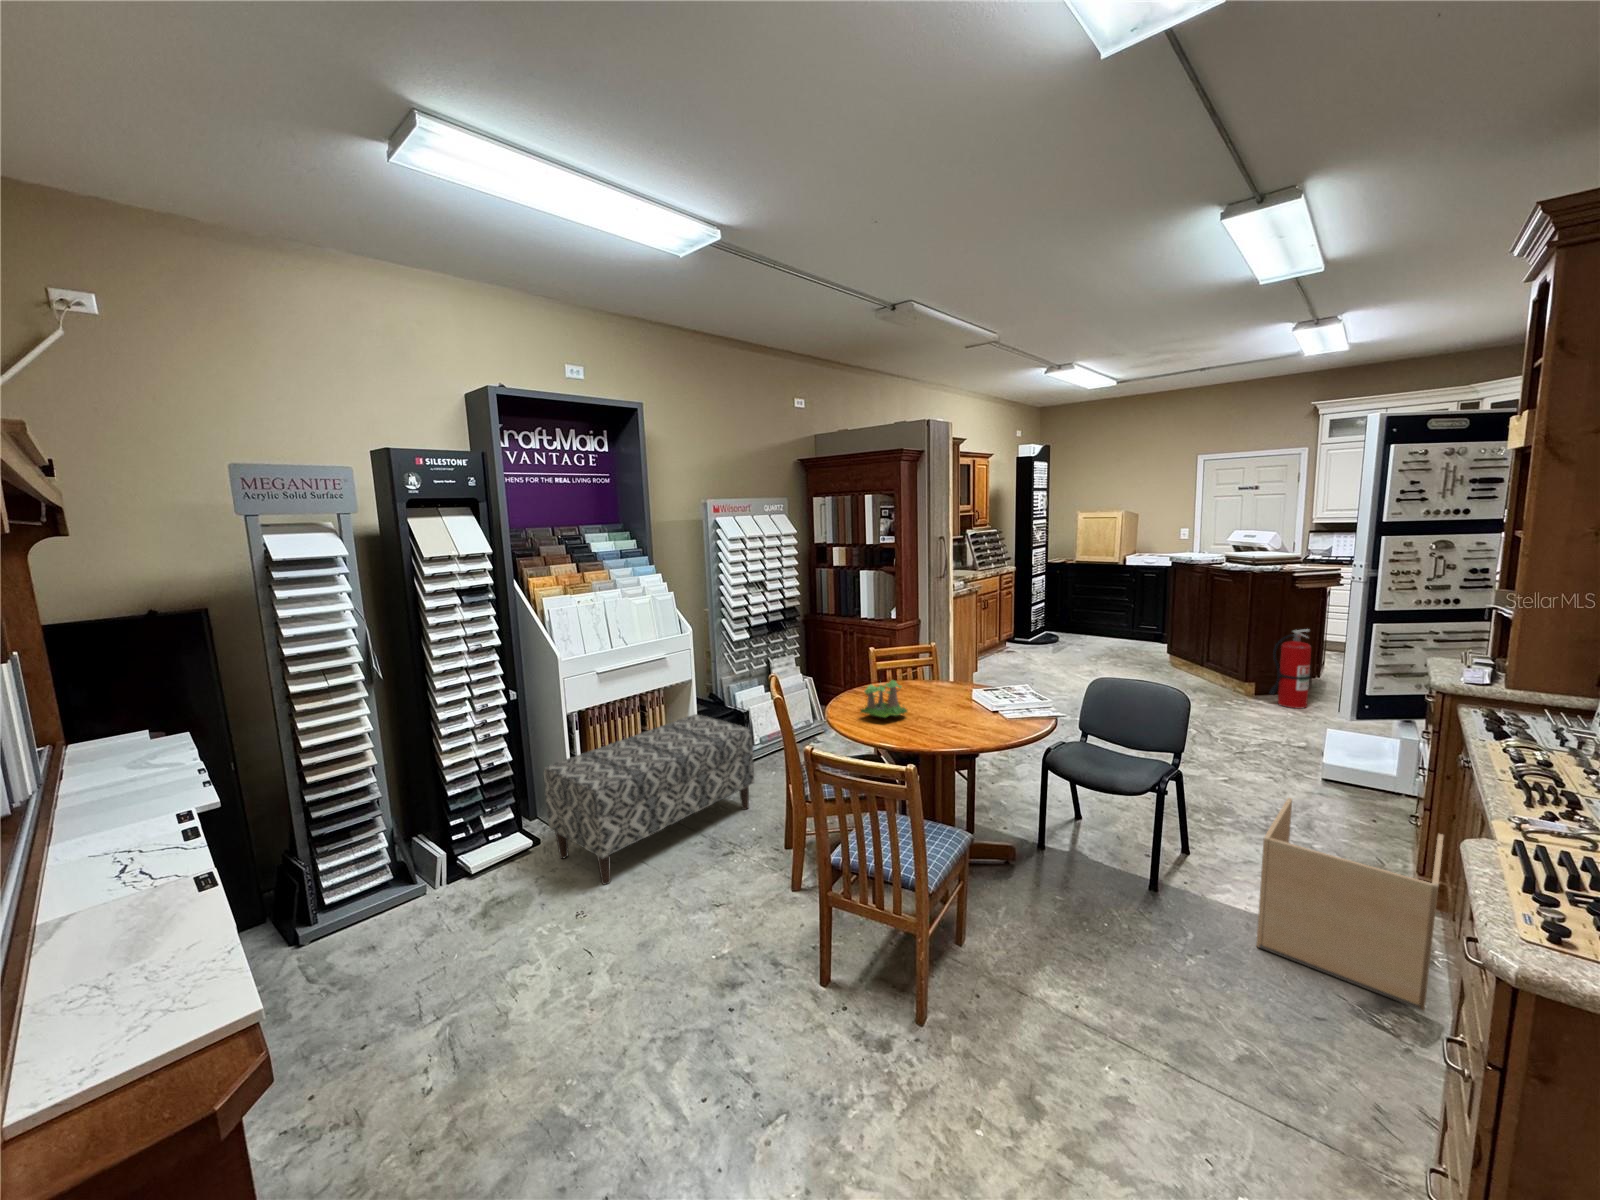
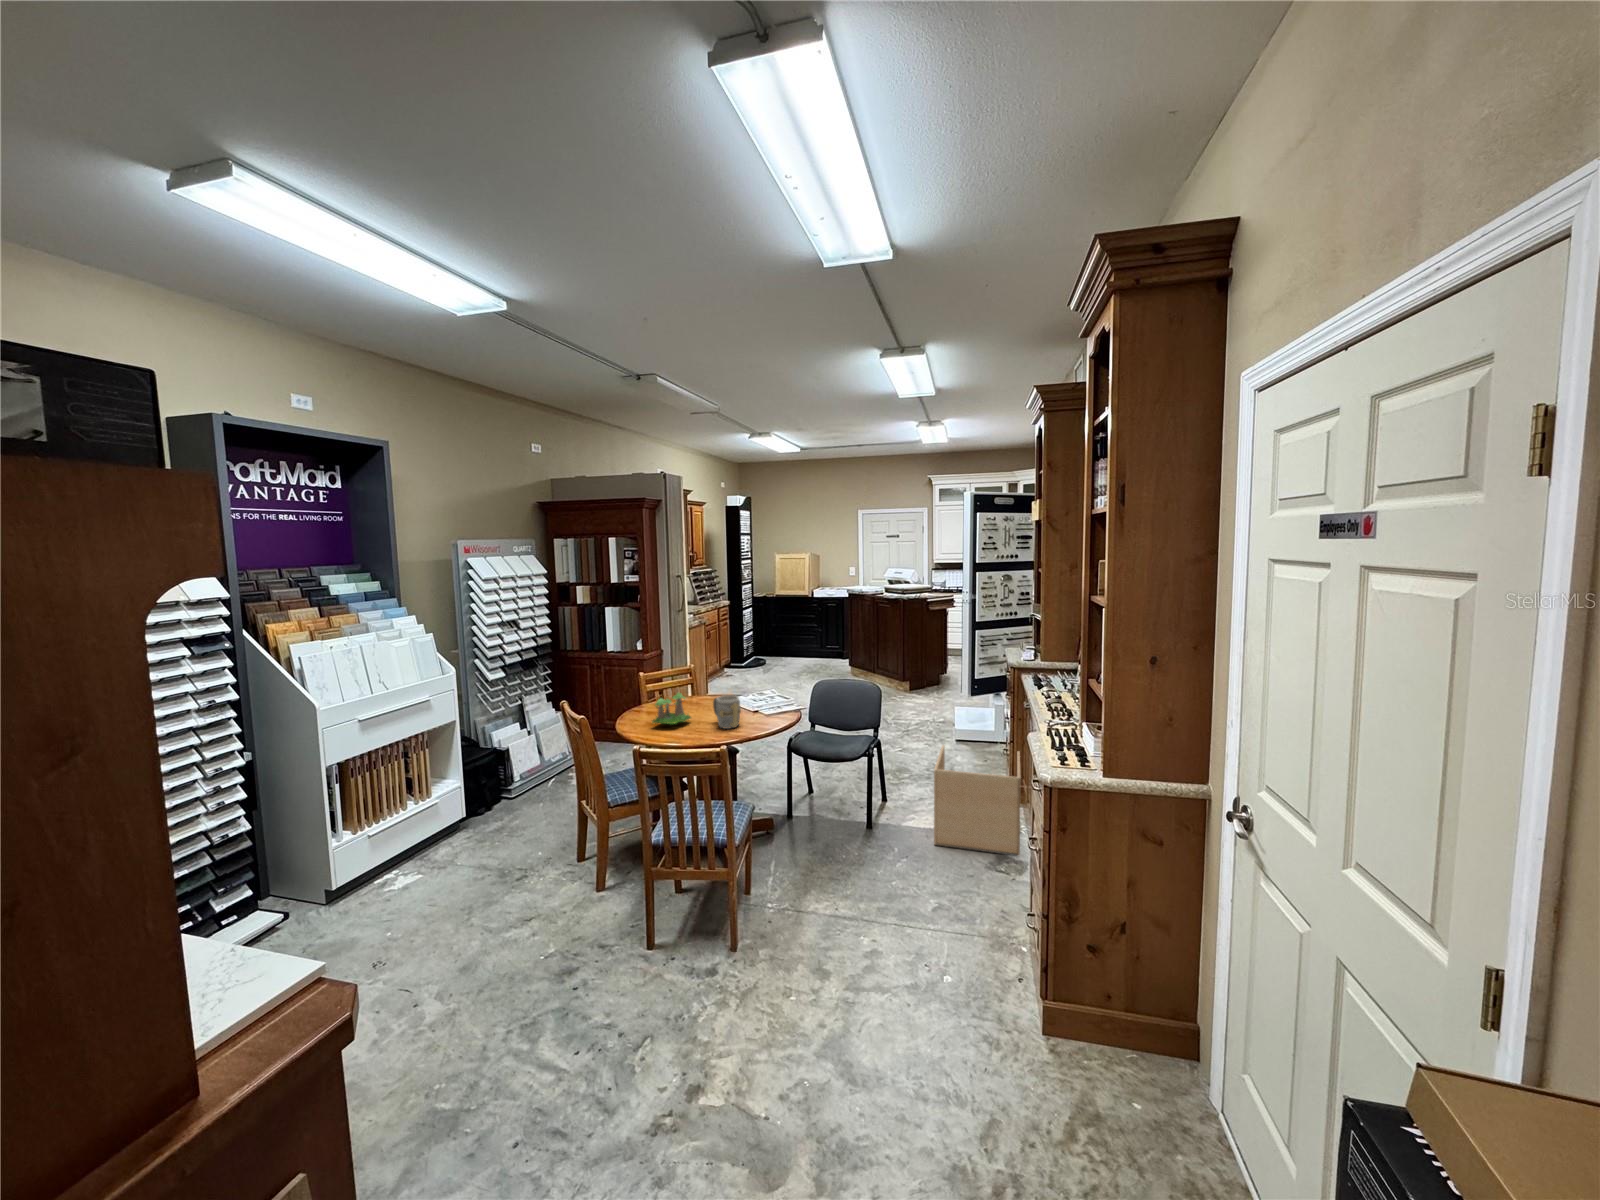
fire extinguisher: present [1269,629,1311,709] -> none [916,639,939,695]
mug: none [934,690,966,733] -> present [713,695,741,729]
bench: present [544,714,754,884] -> none [301,754,535,934]

